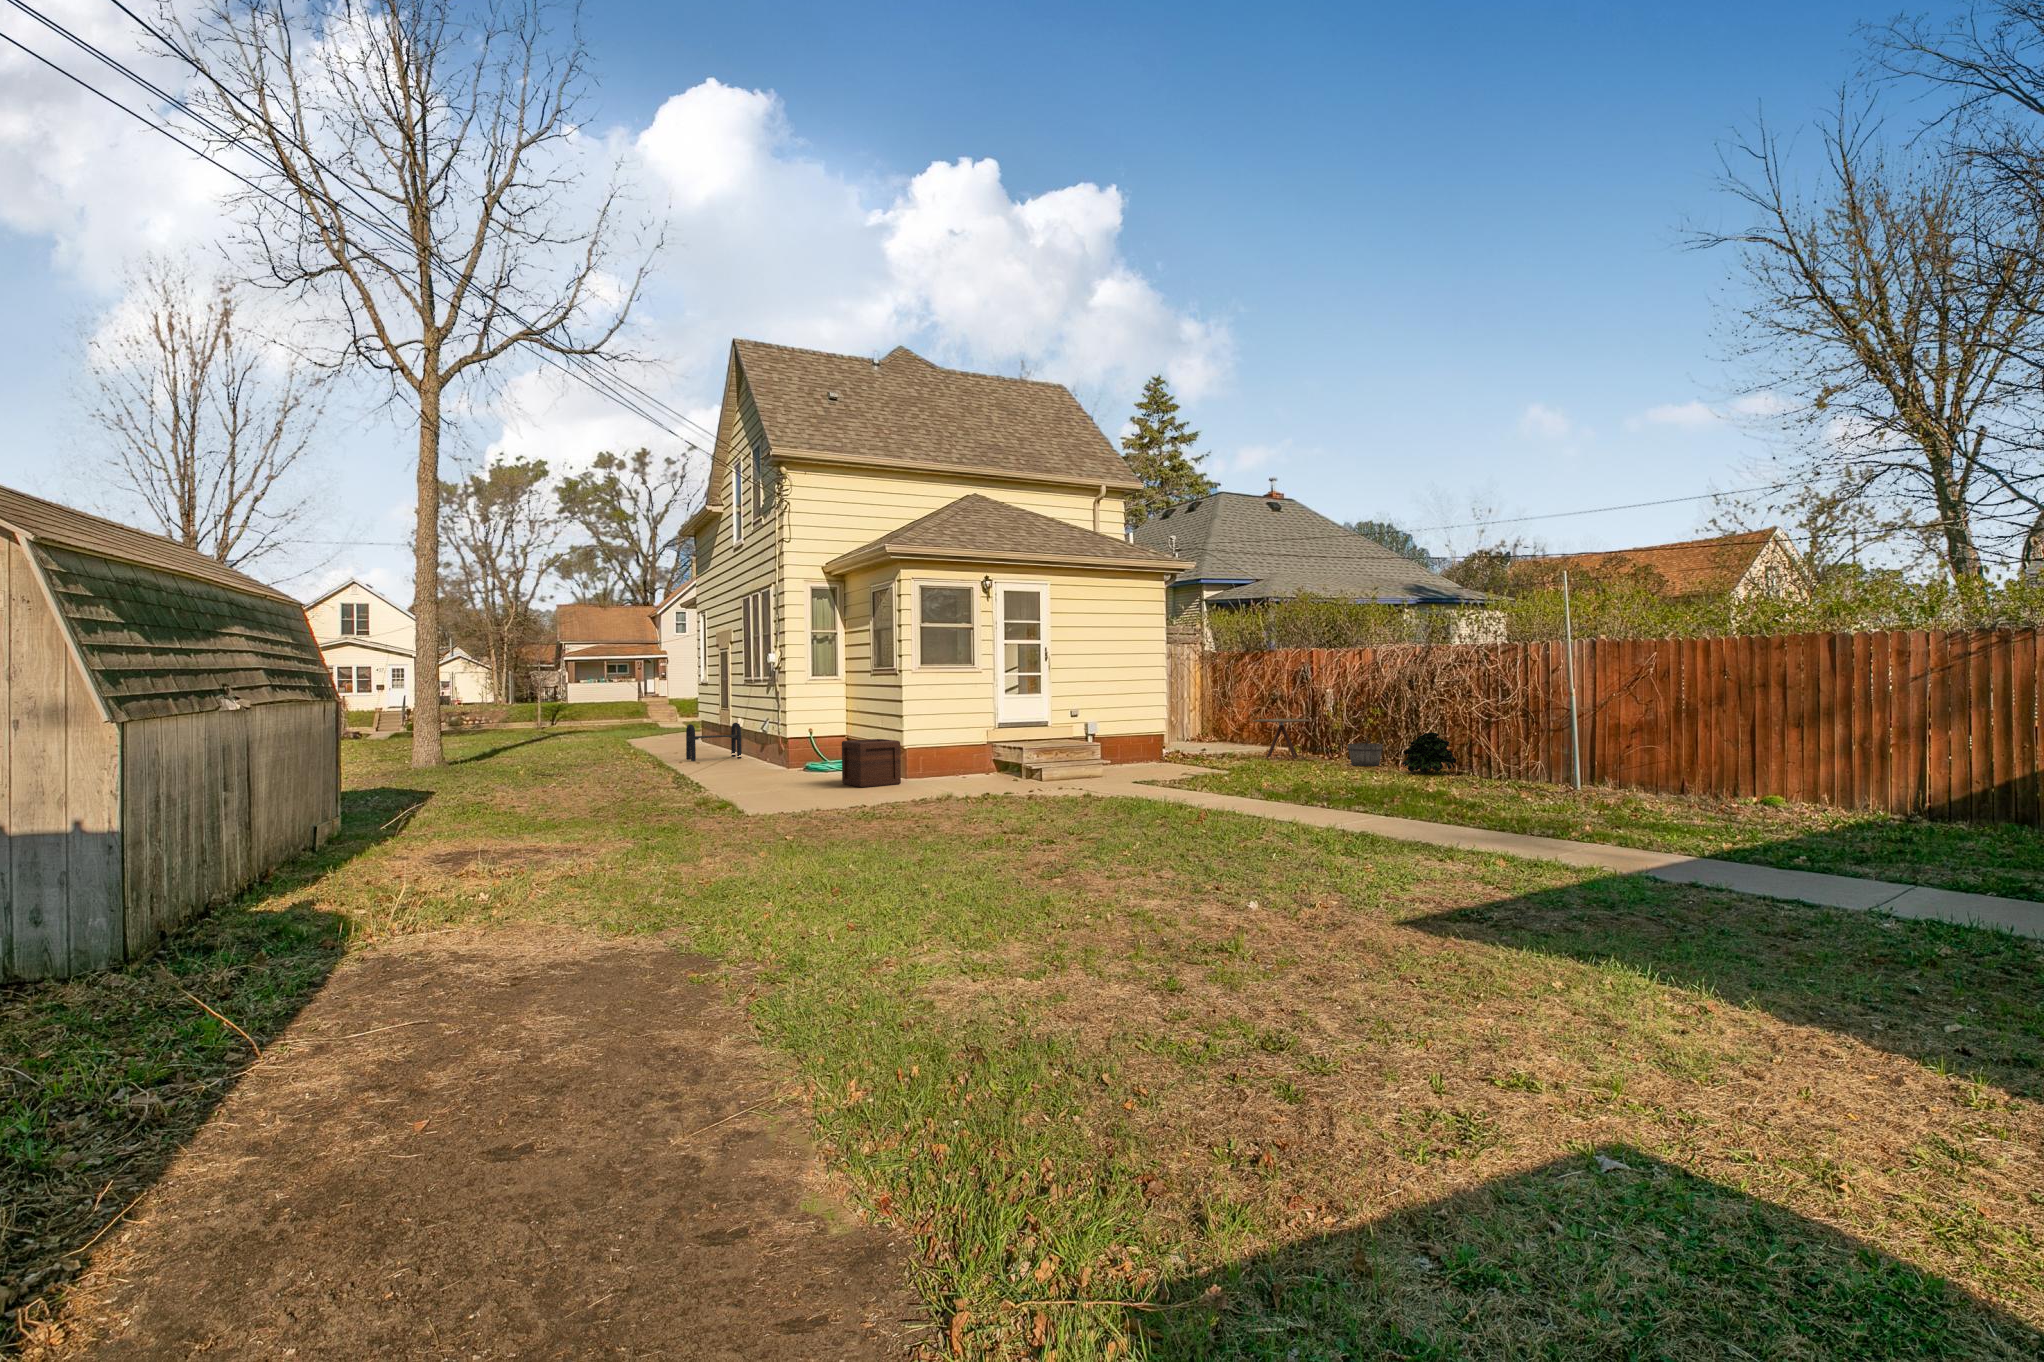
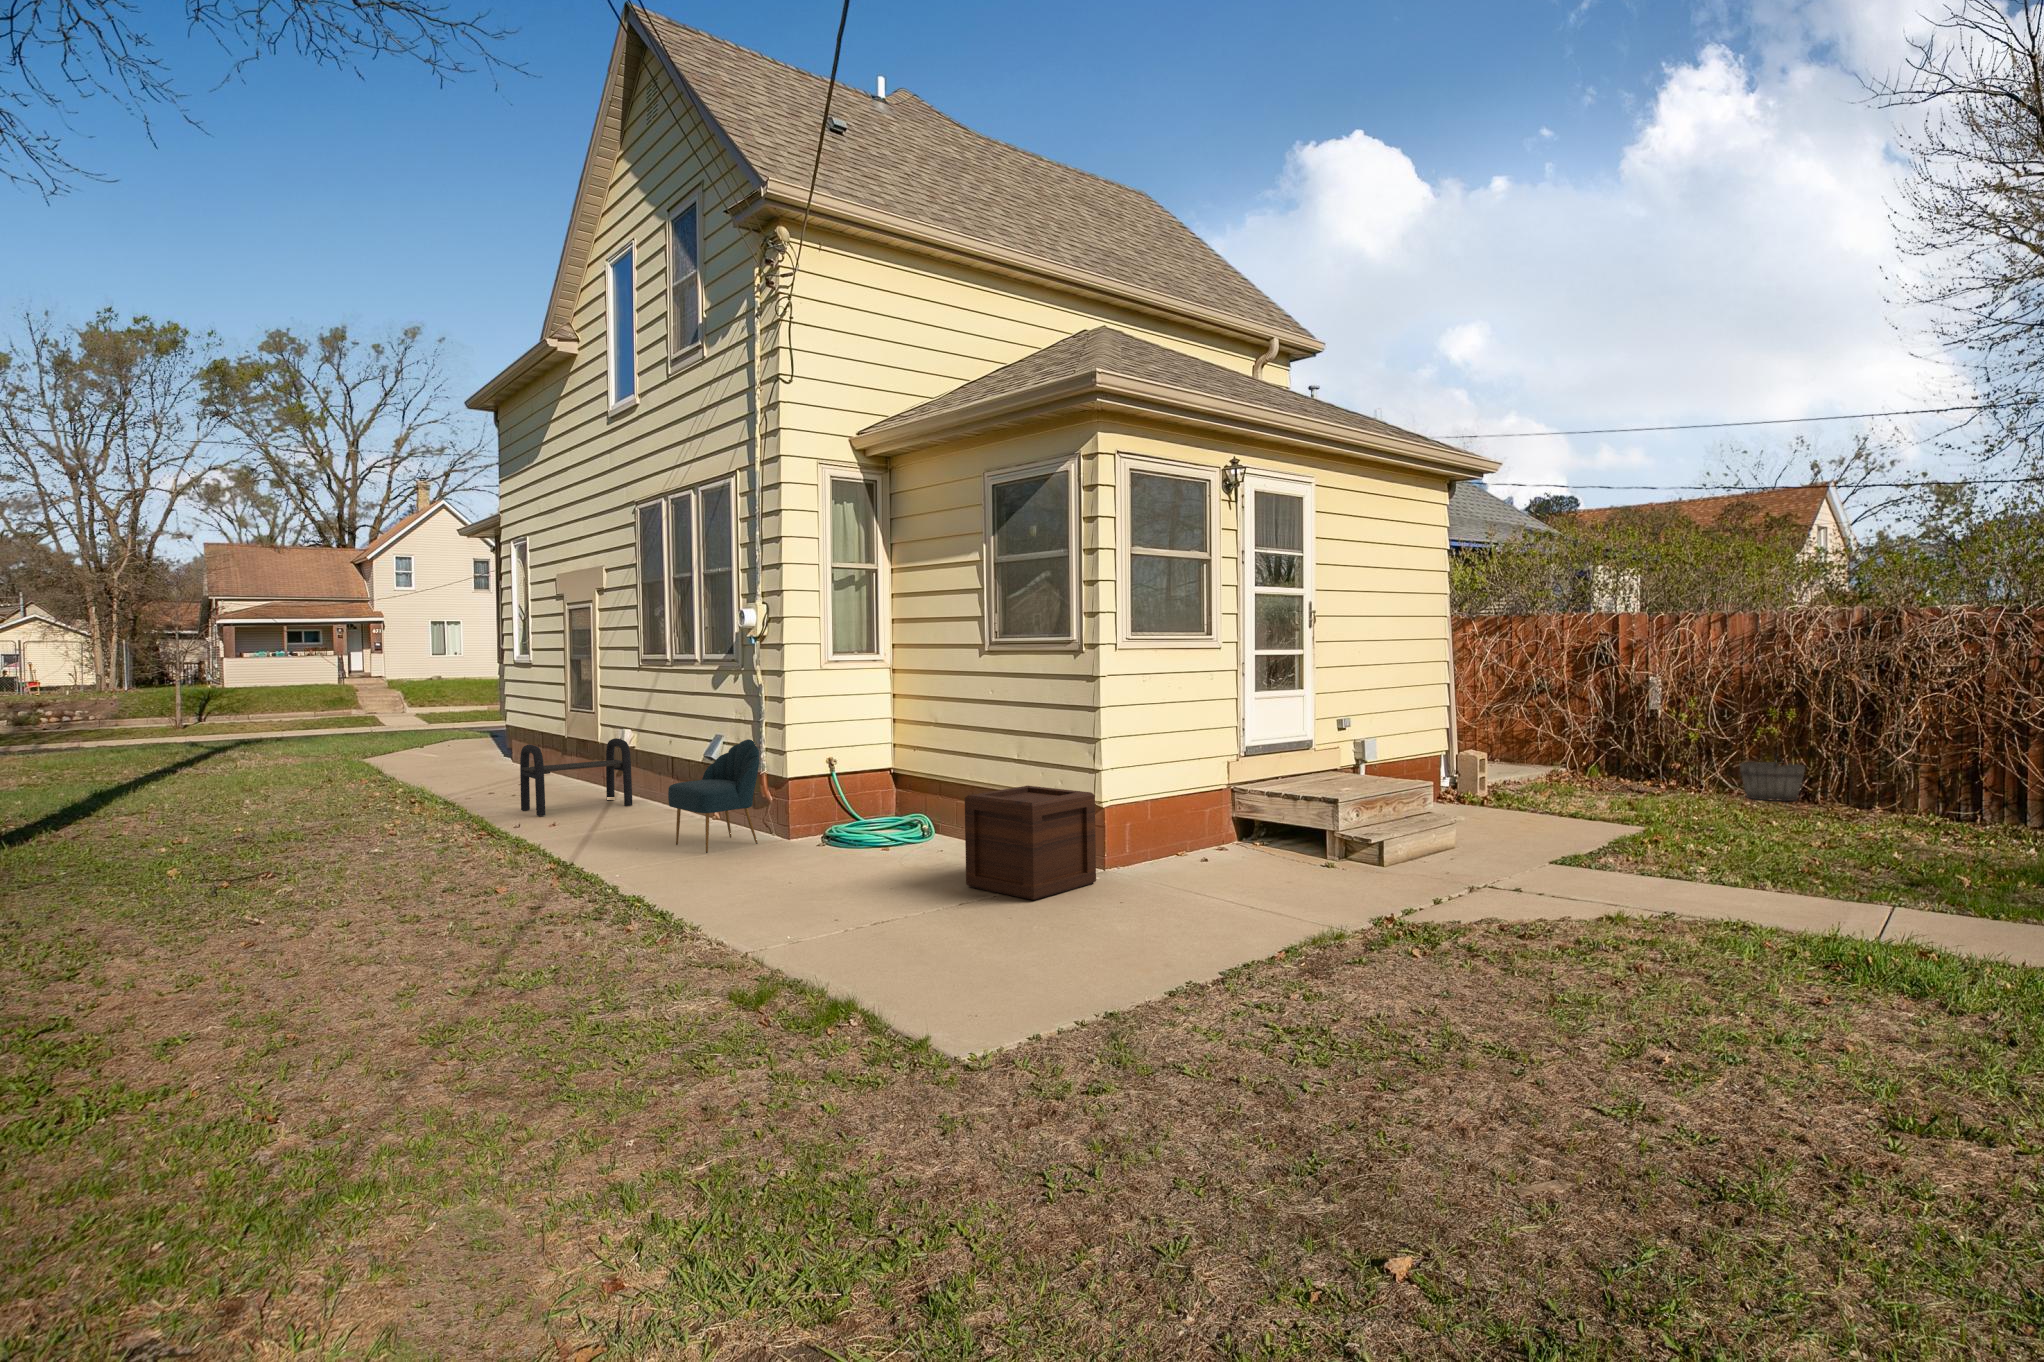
chair: none [738,719,780,773] -> present [668,739,759,853]
round table: present [1253,719,1310,759] -> none [1532,720,1631,785]
potted plant: present [1402,732,1457,773] -> none [1893,749,2005,820]

